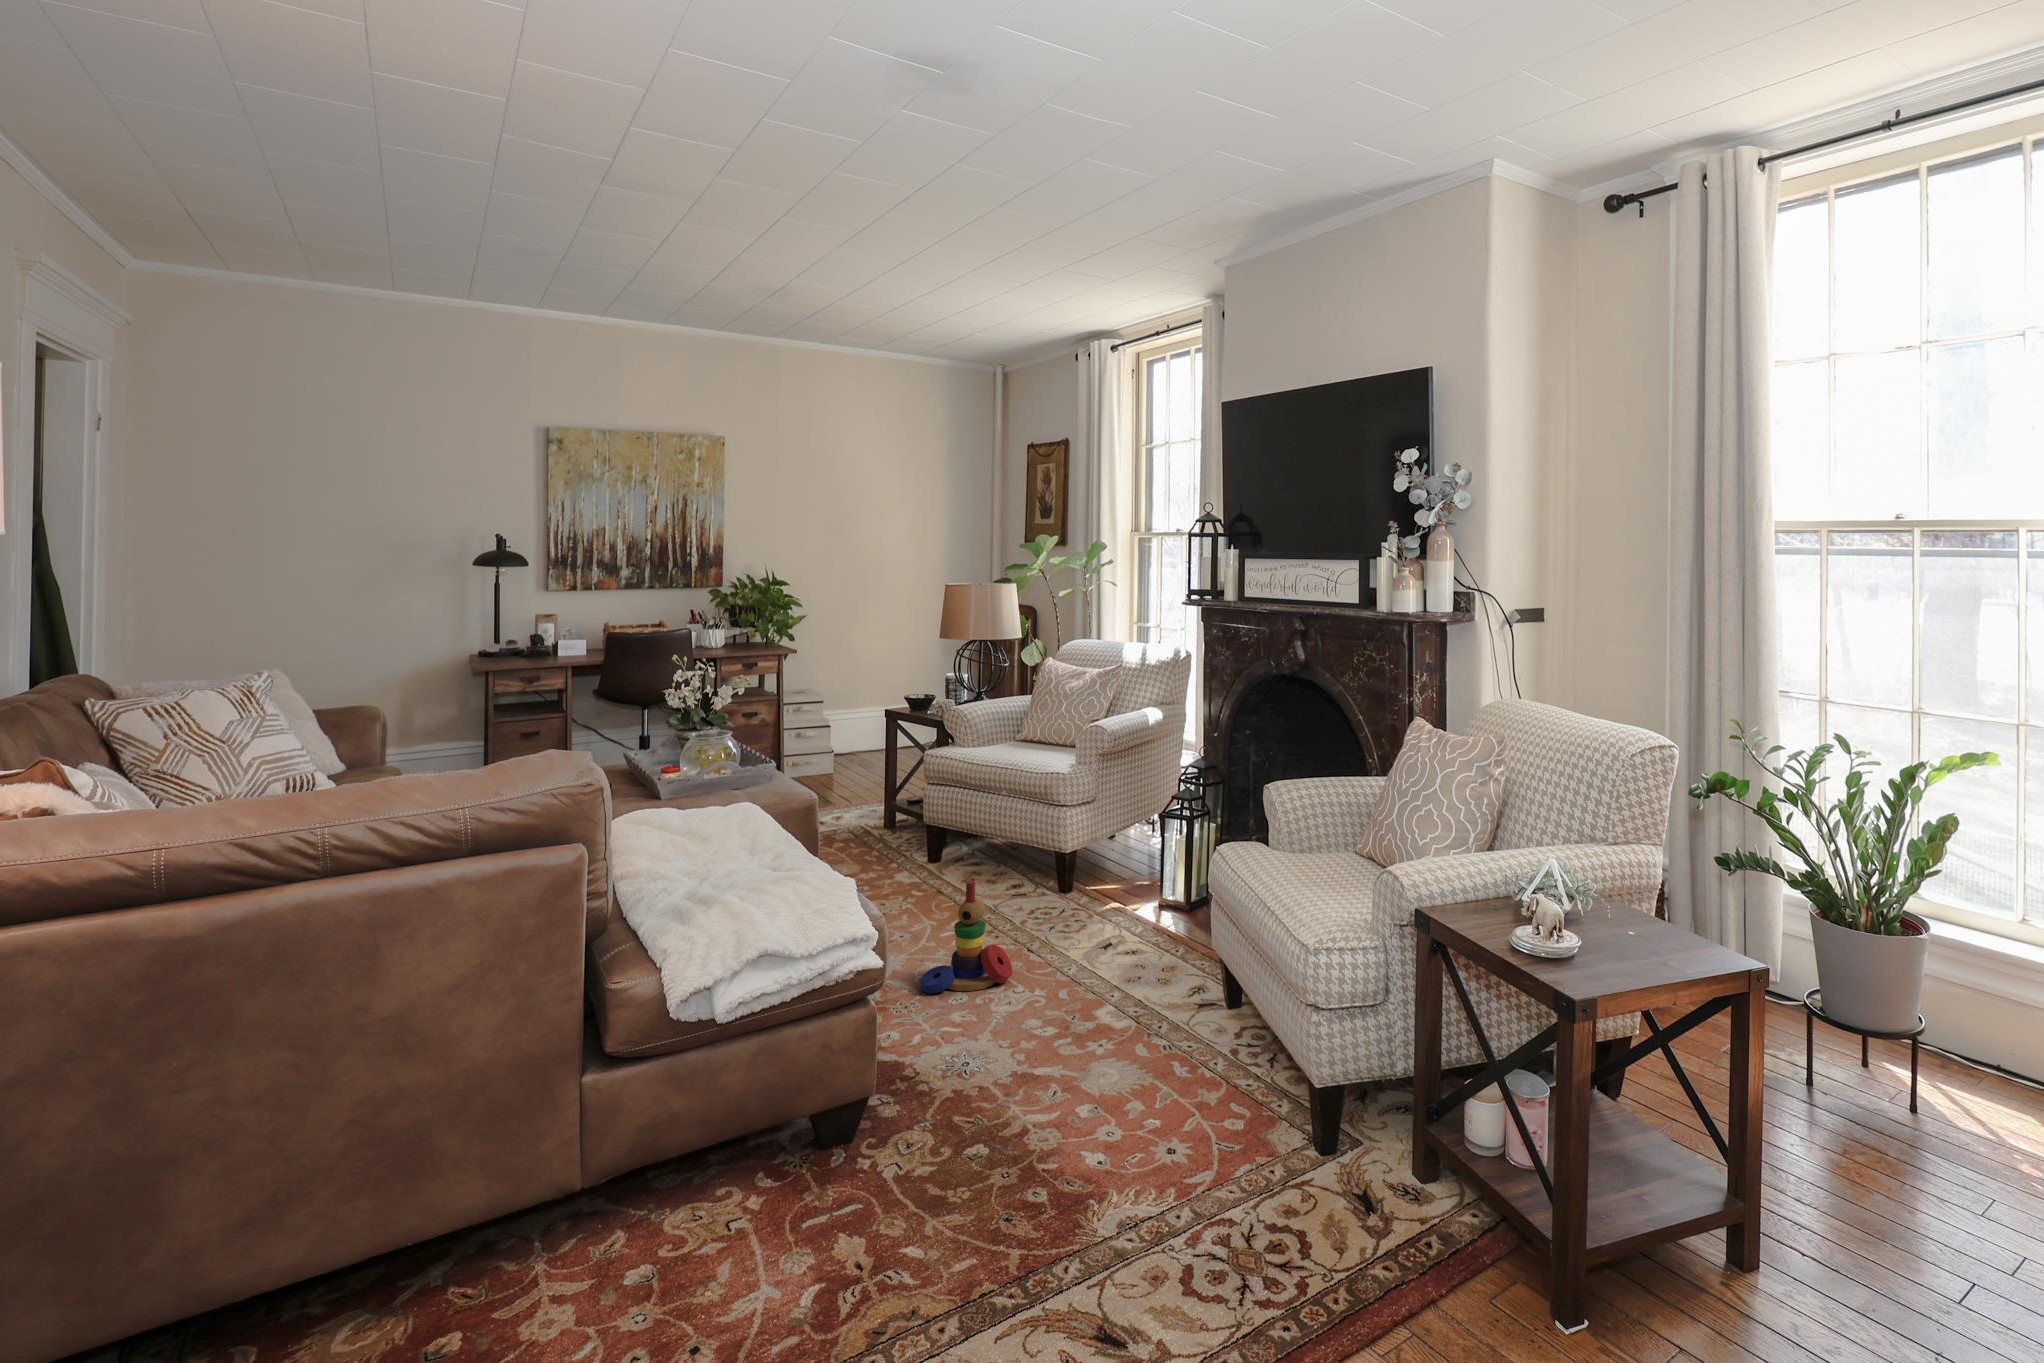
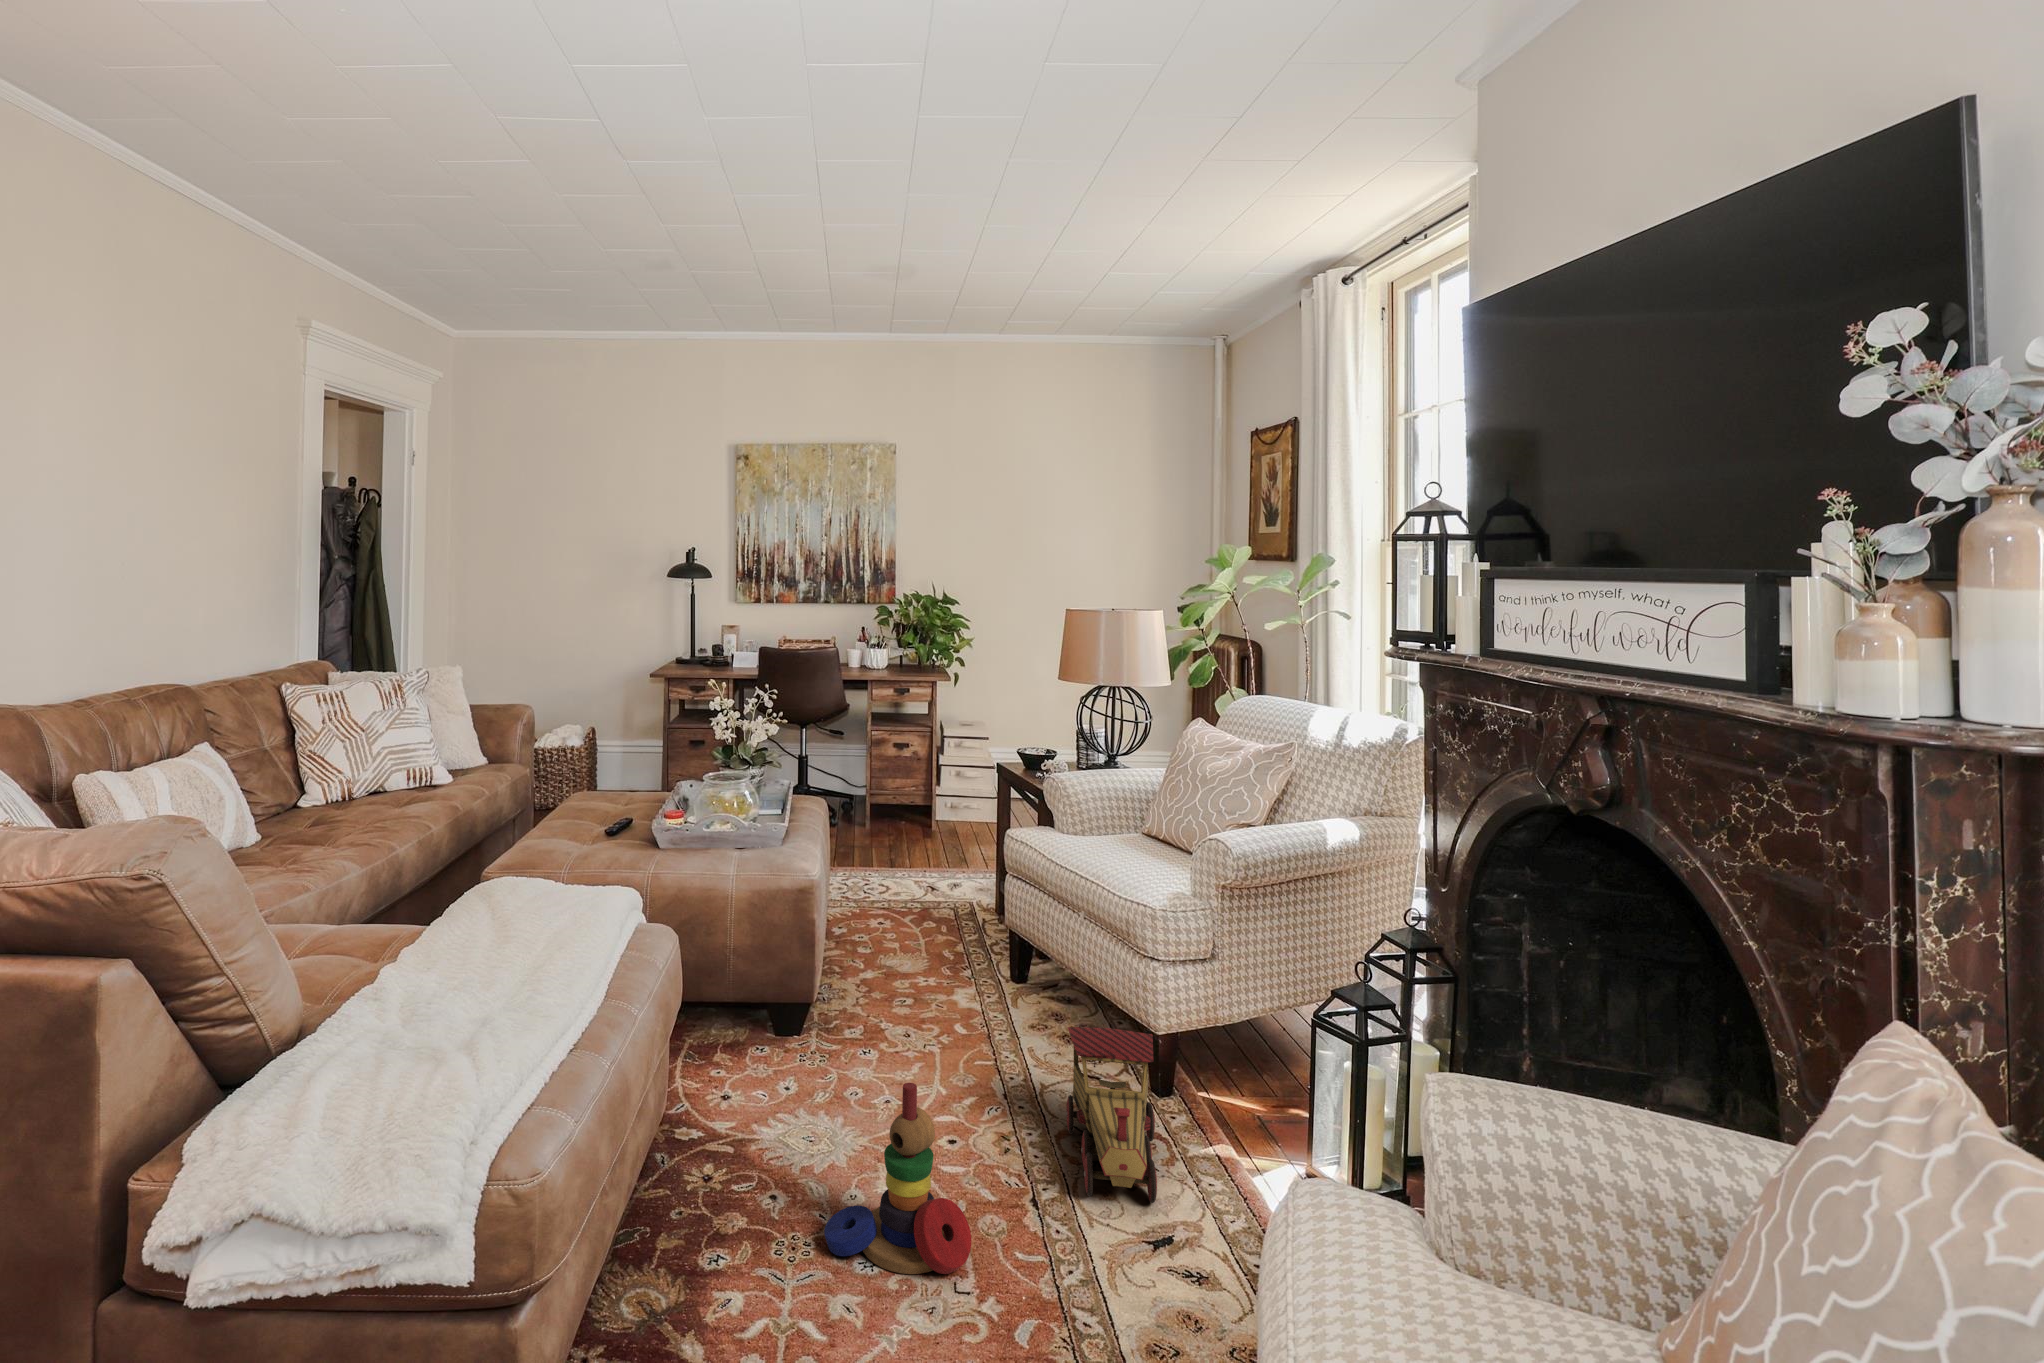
toy train: none [1019,848,1094,938] -> present [1066,1027,1157,1203]

